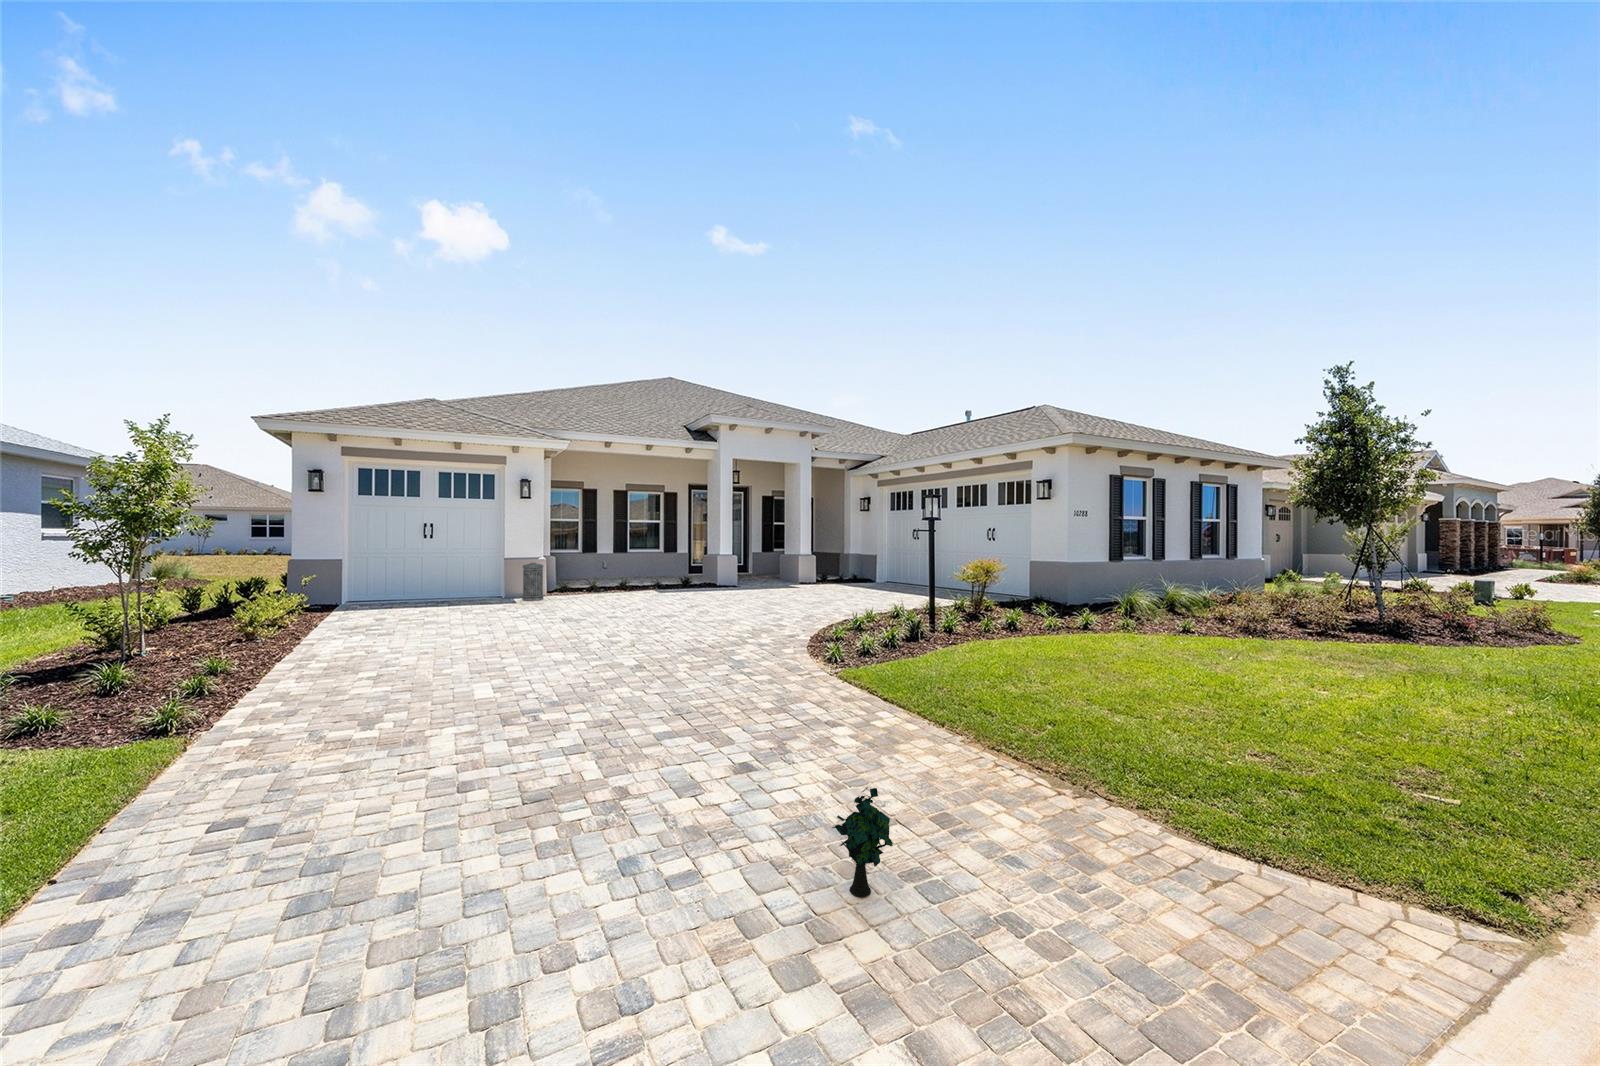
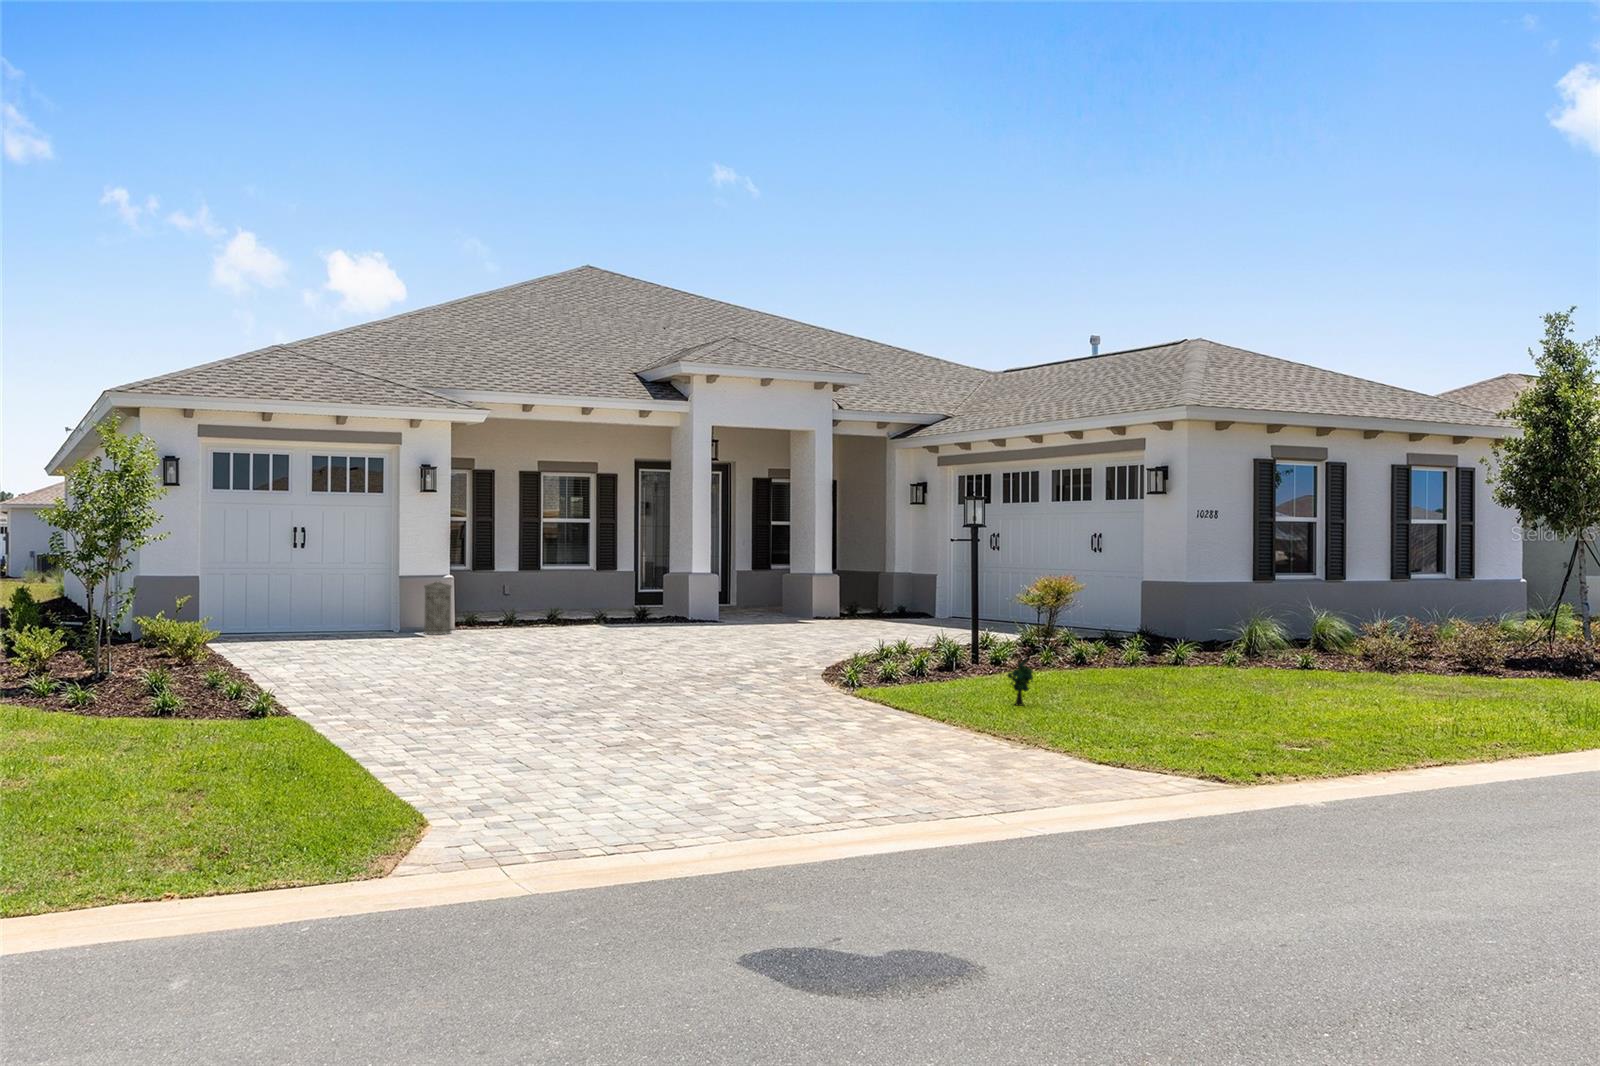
decorative plant: present [832,788,893,897] -> present [1007,657,1033,705]

